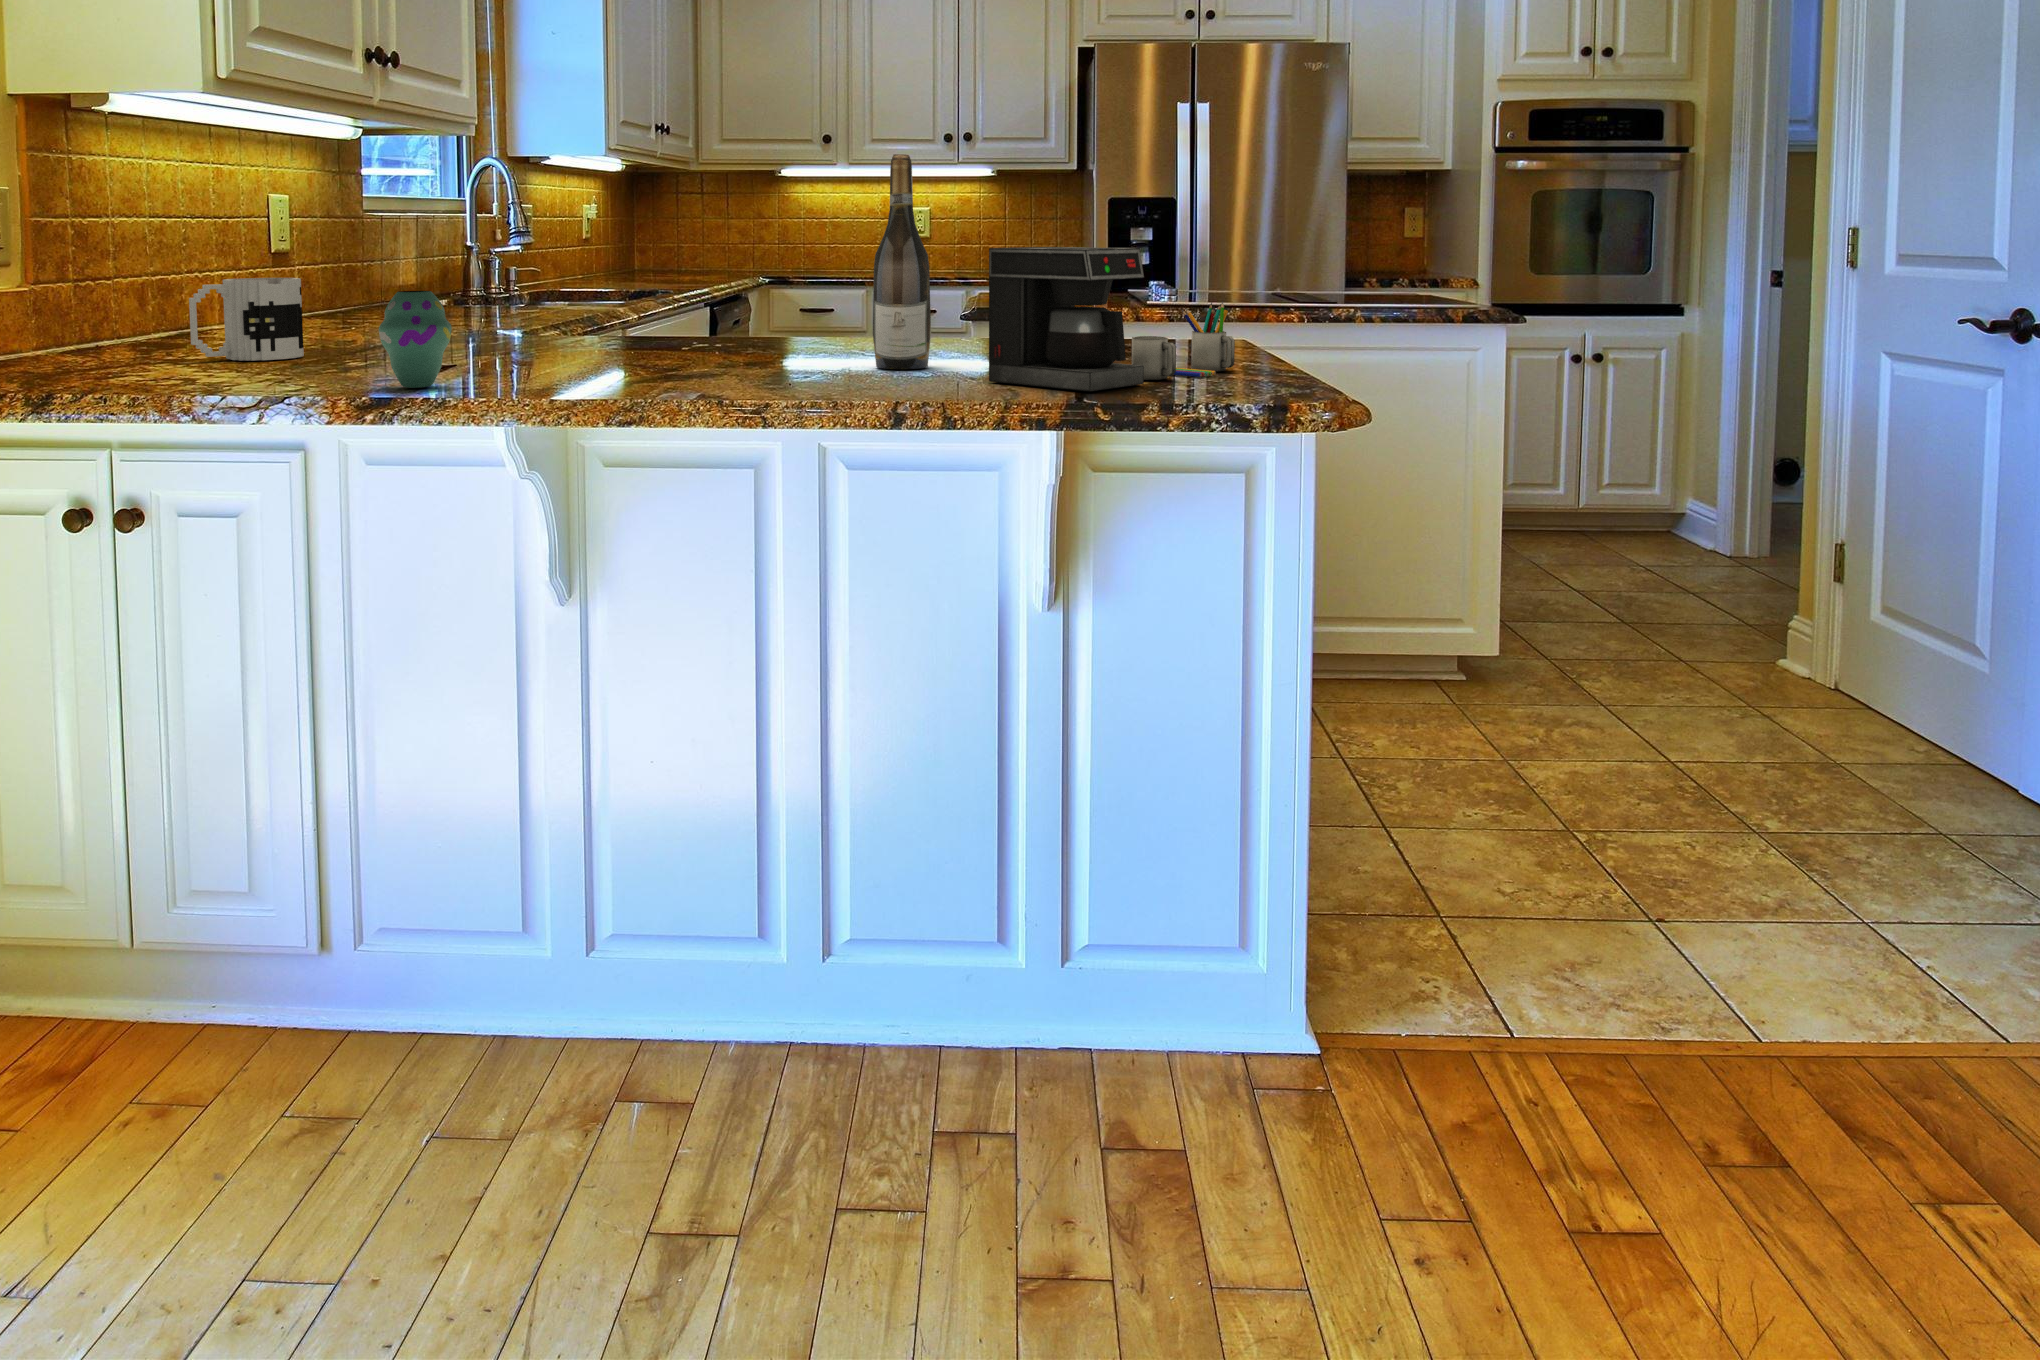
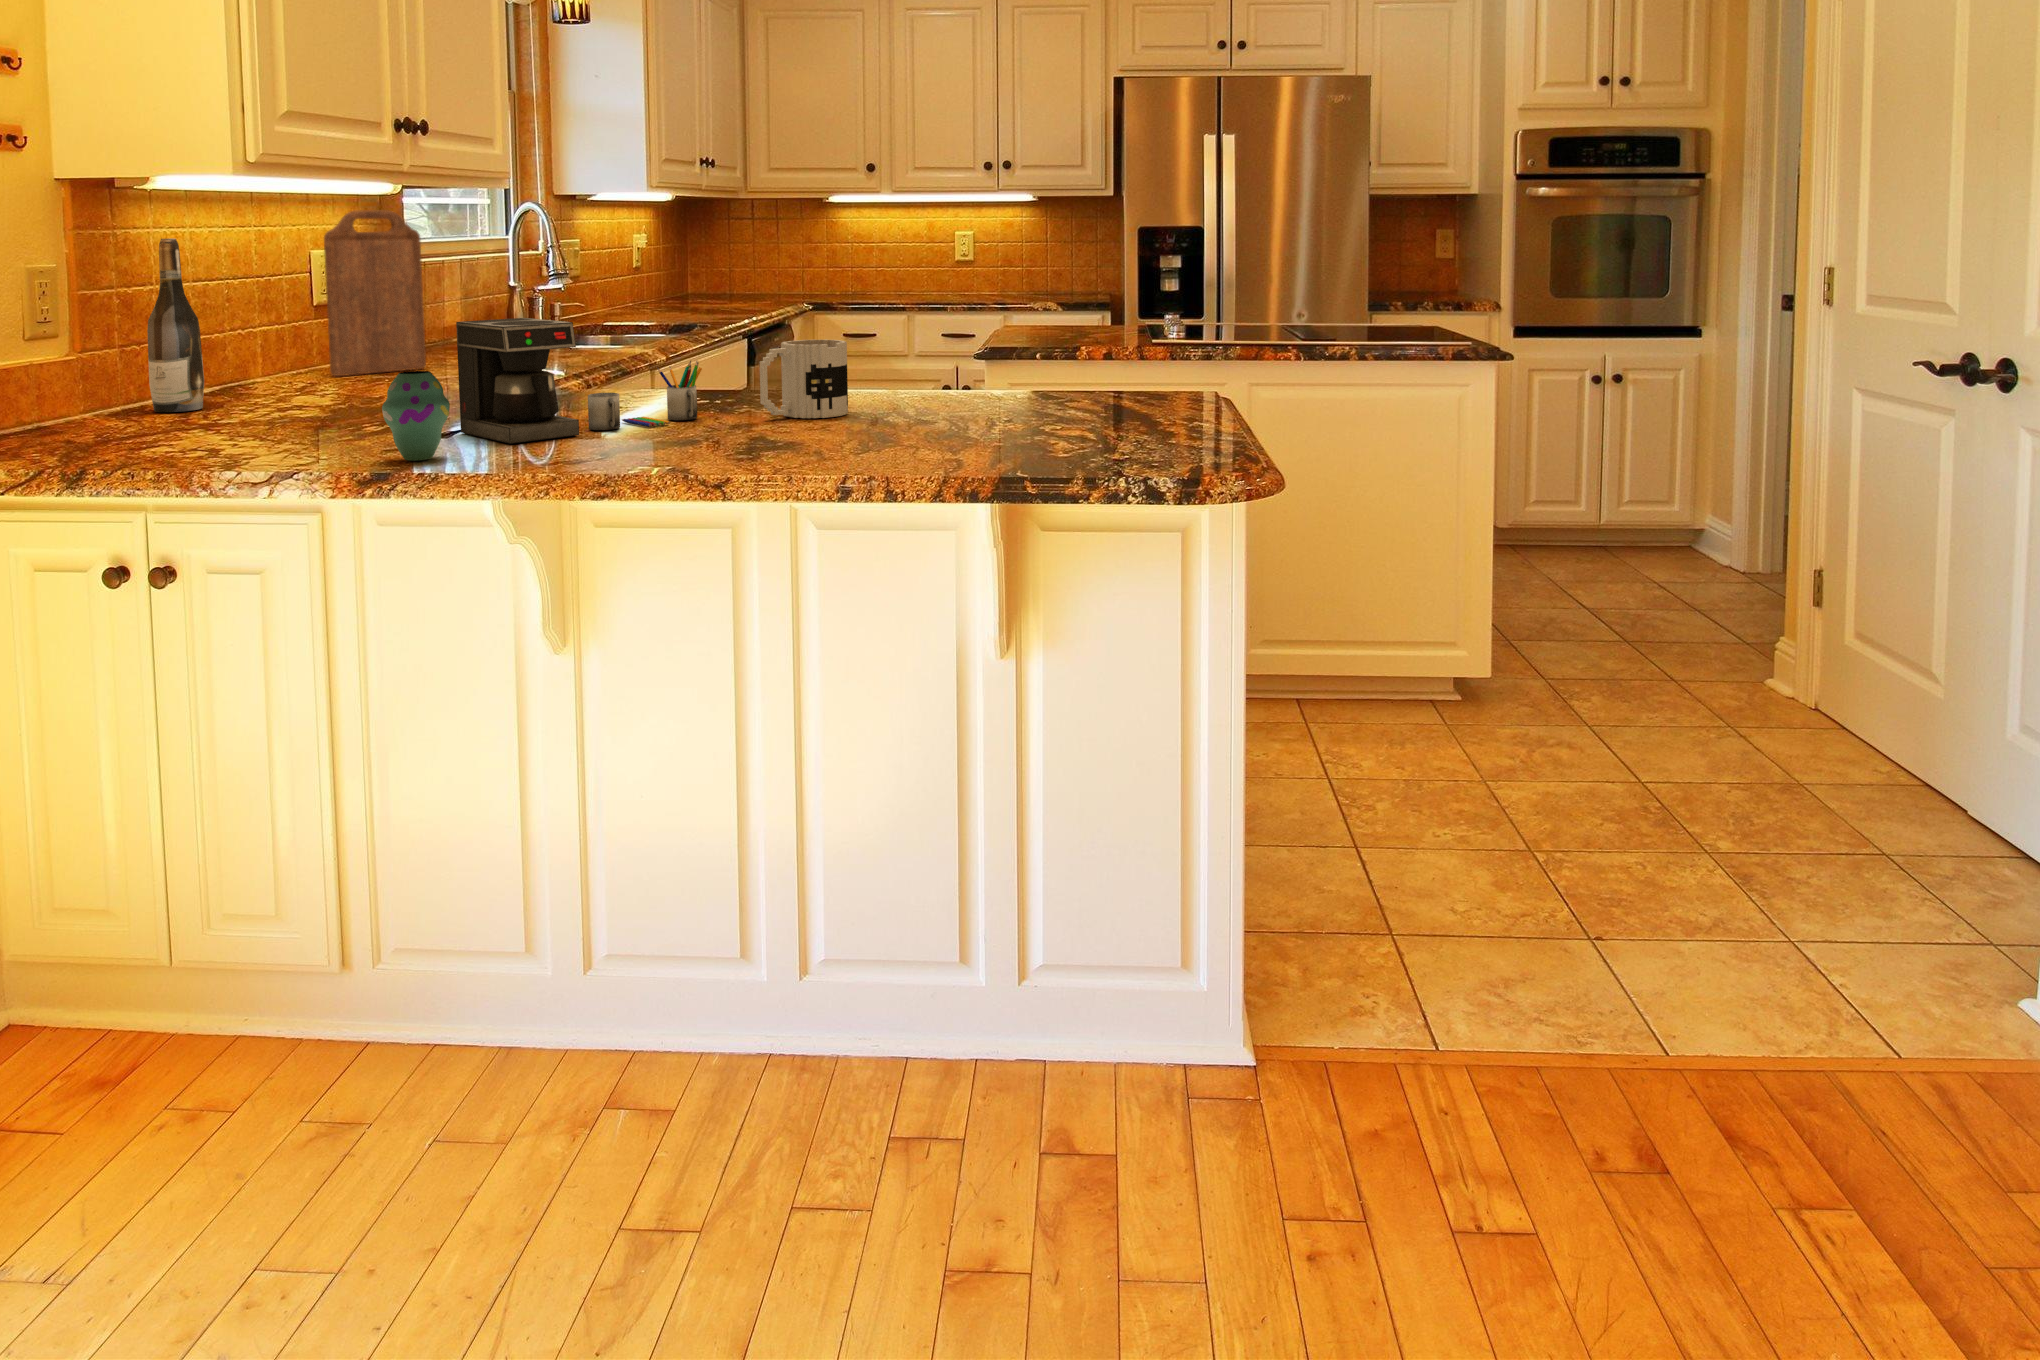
cutting board: none [283,151,388,326] -> present [324,210,426,376]
wine bottle: present [873,154,931,369] -> present [147,239,204,412]
coffee maker: present [989,247,1235,392] -> present [456,318,702,444]
mug: present [189,278,304,361] -> present [760,340,848,418]

